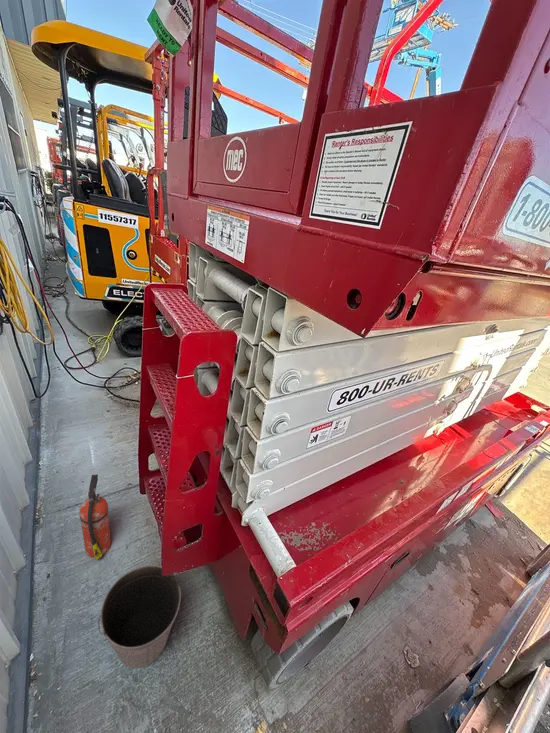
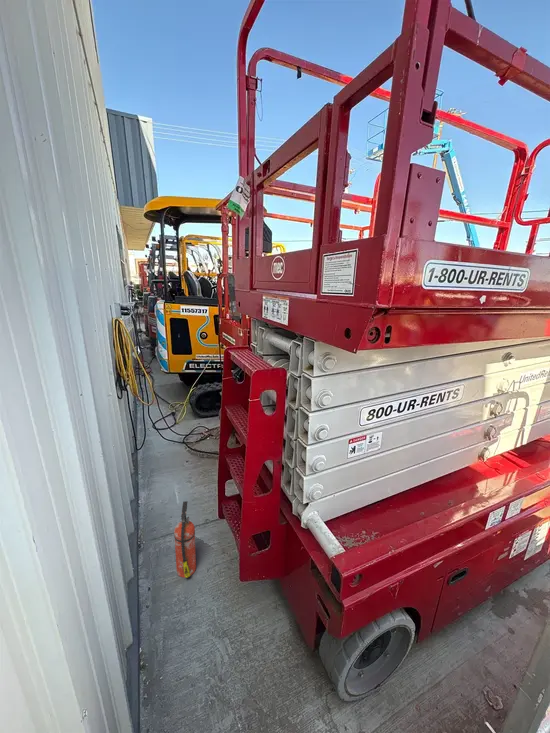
bucket: present [98,565,181,668] -> none [192,575,256,669]

